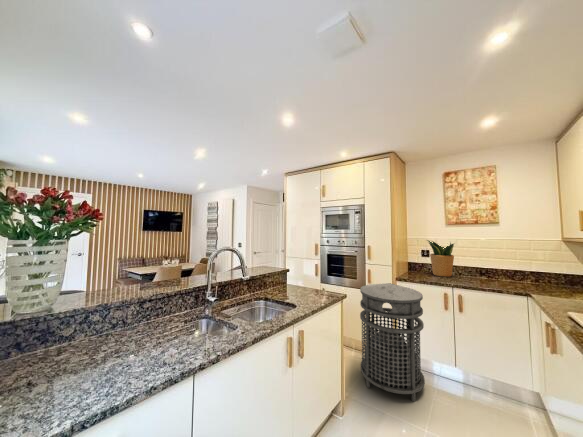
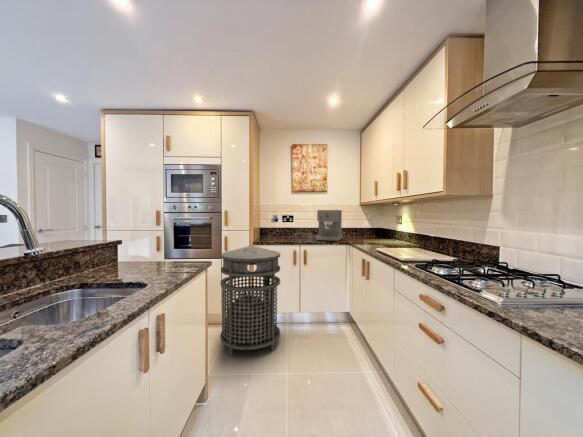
potted plant: present [427,240,454,277] -> none [274,206,300,239]
coffee maker: none [478,246,523,290] -> present [316,210,342,241]

